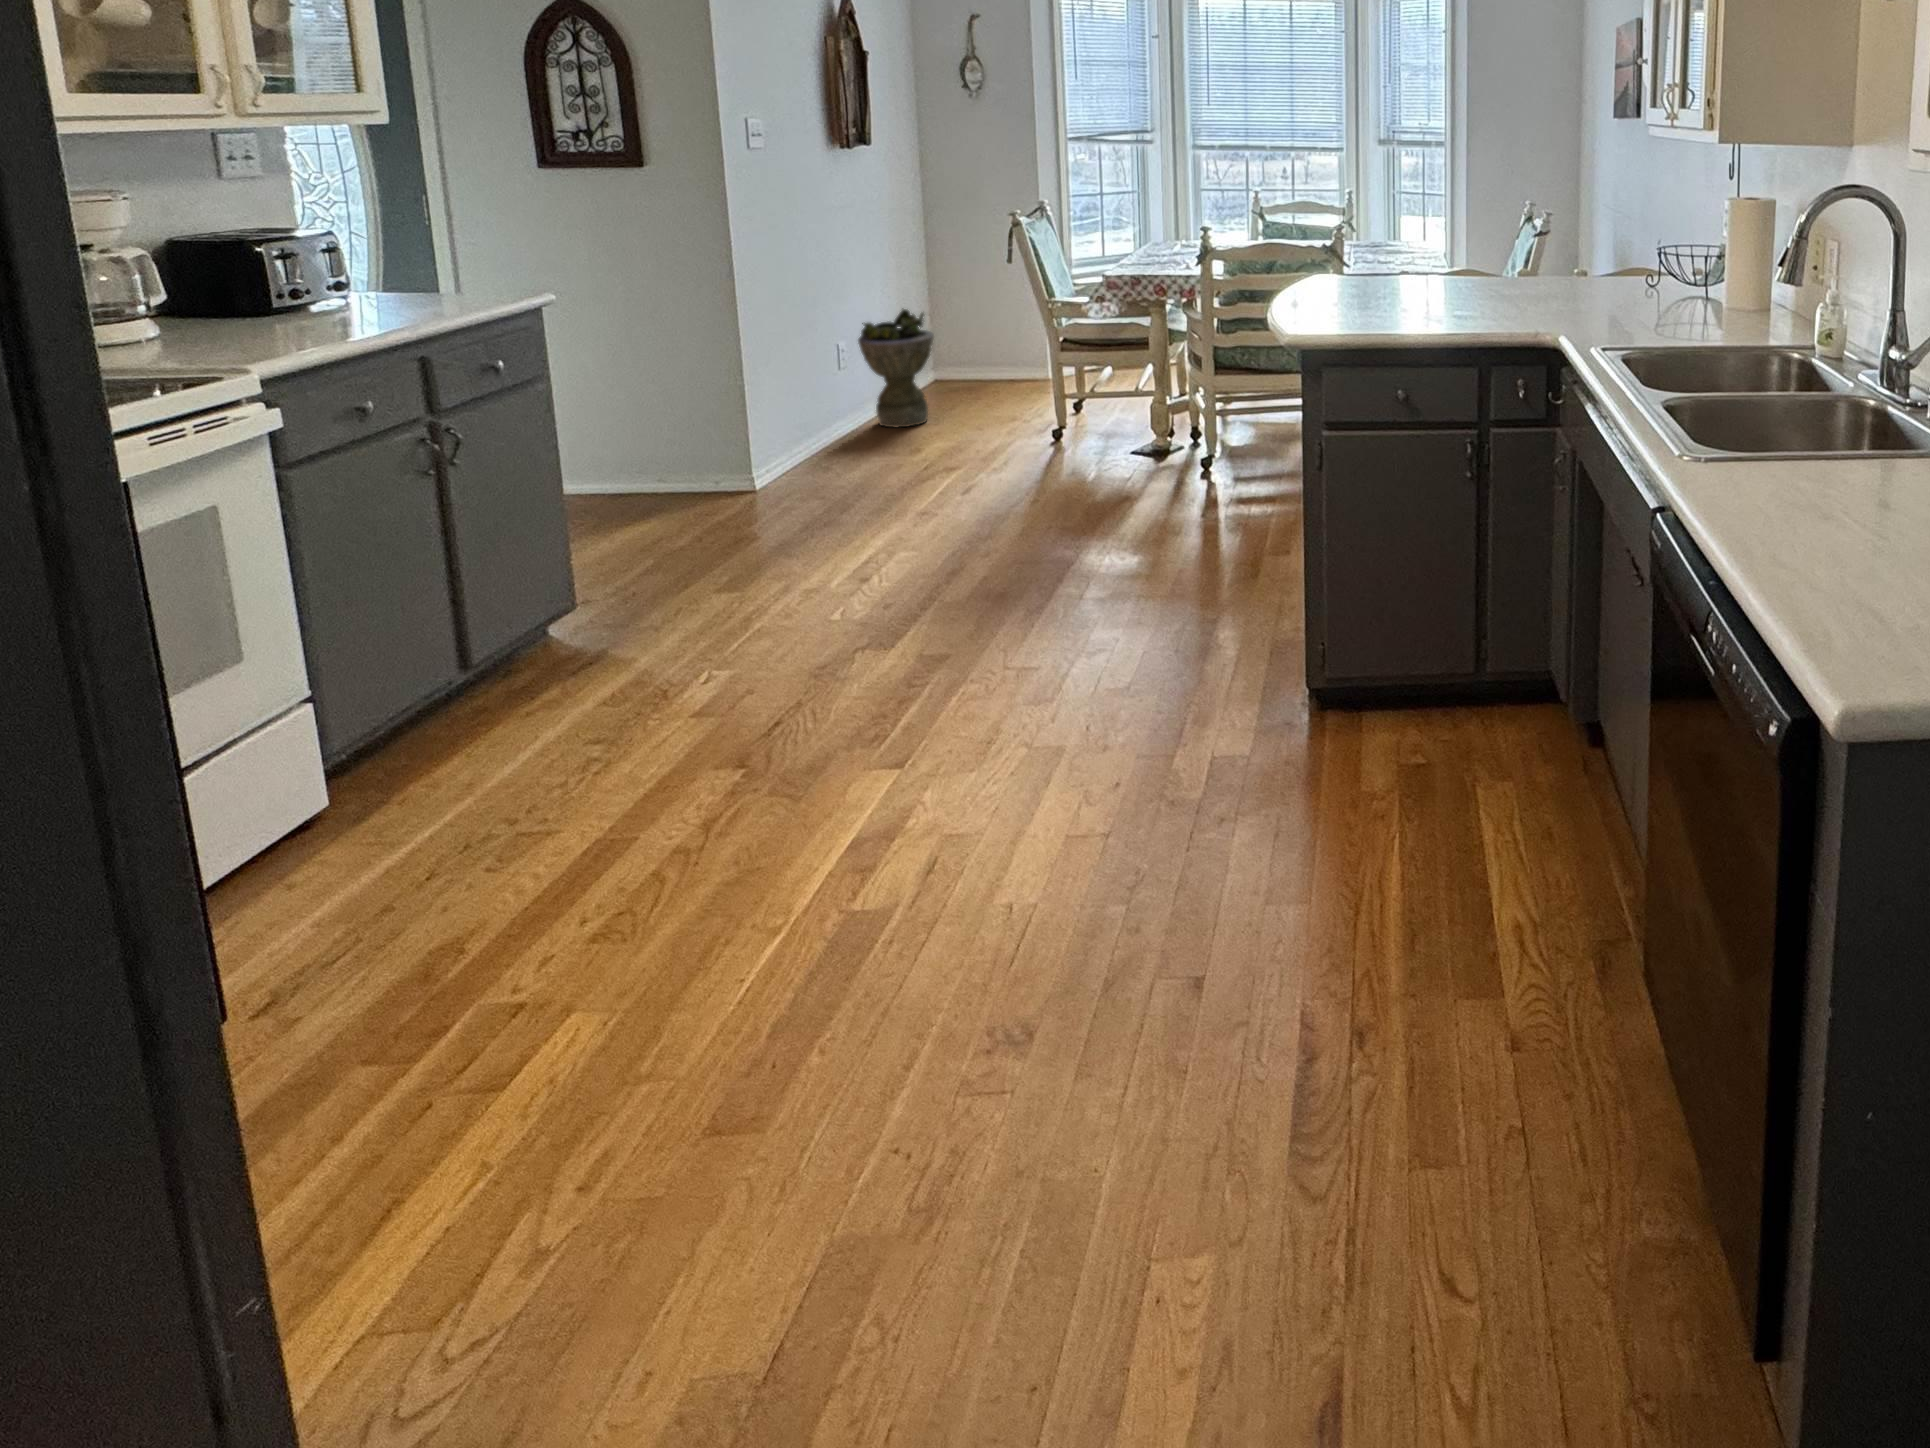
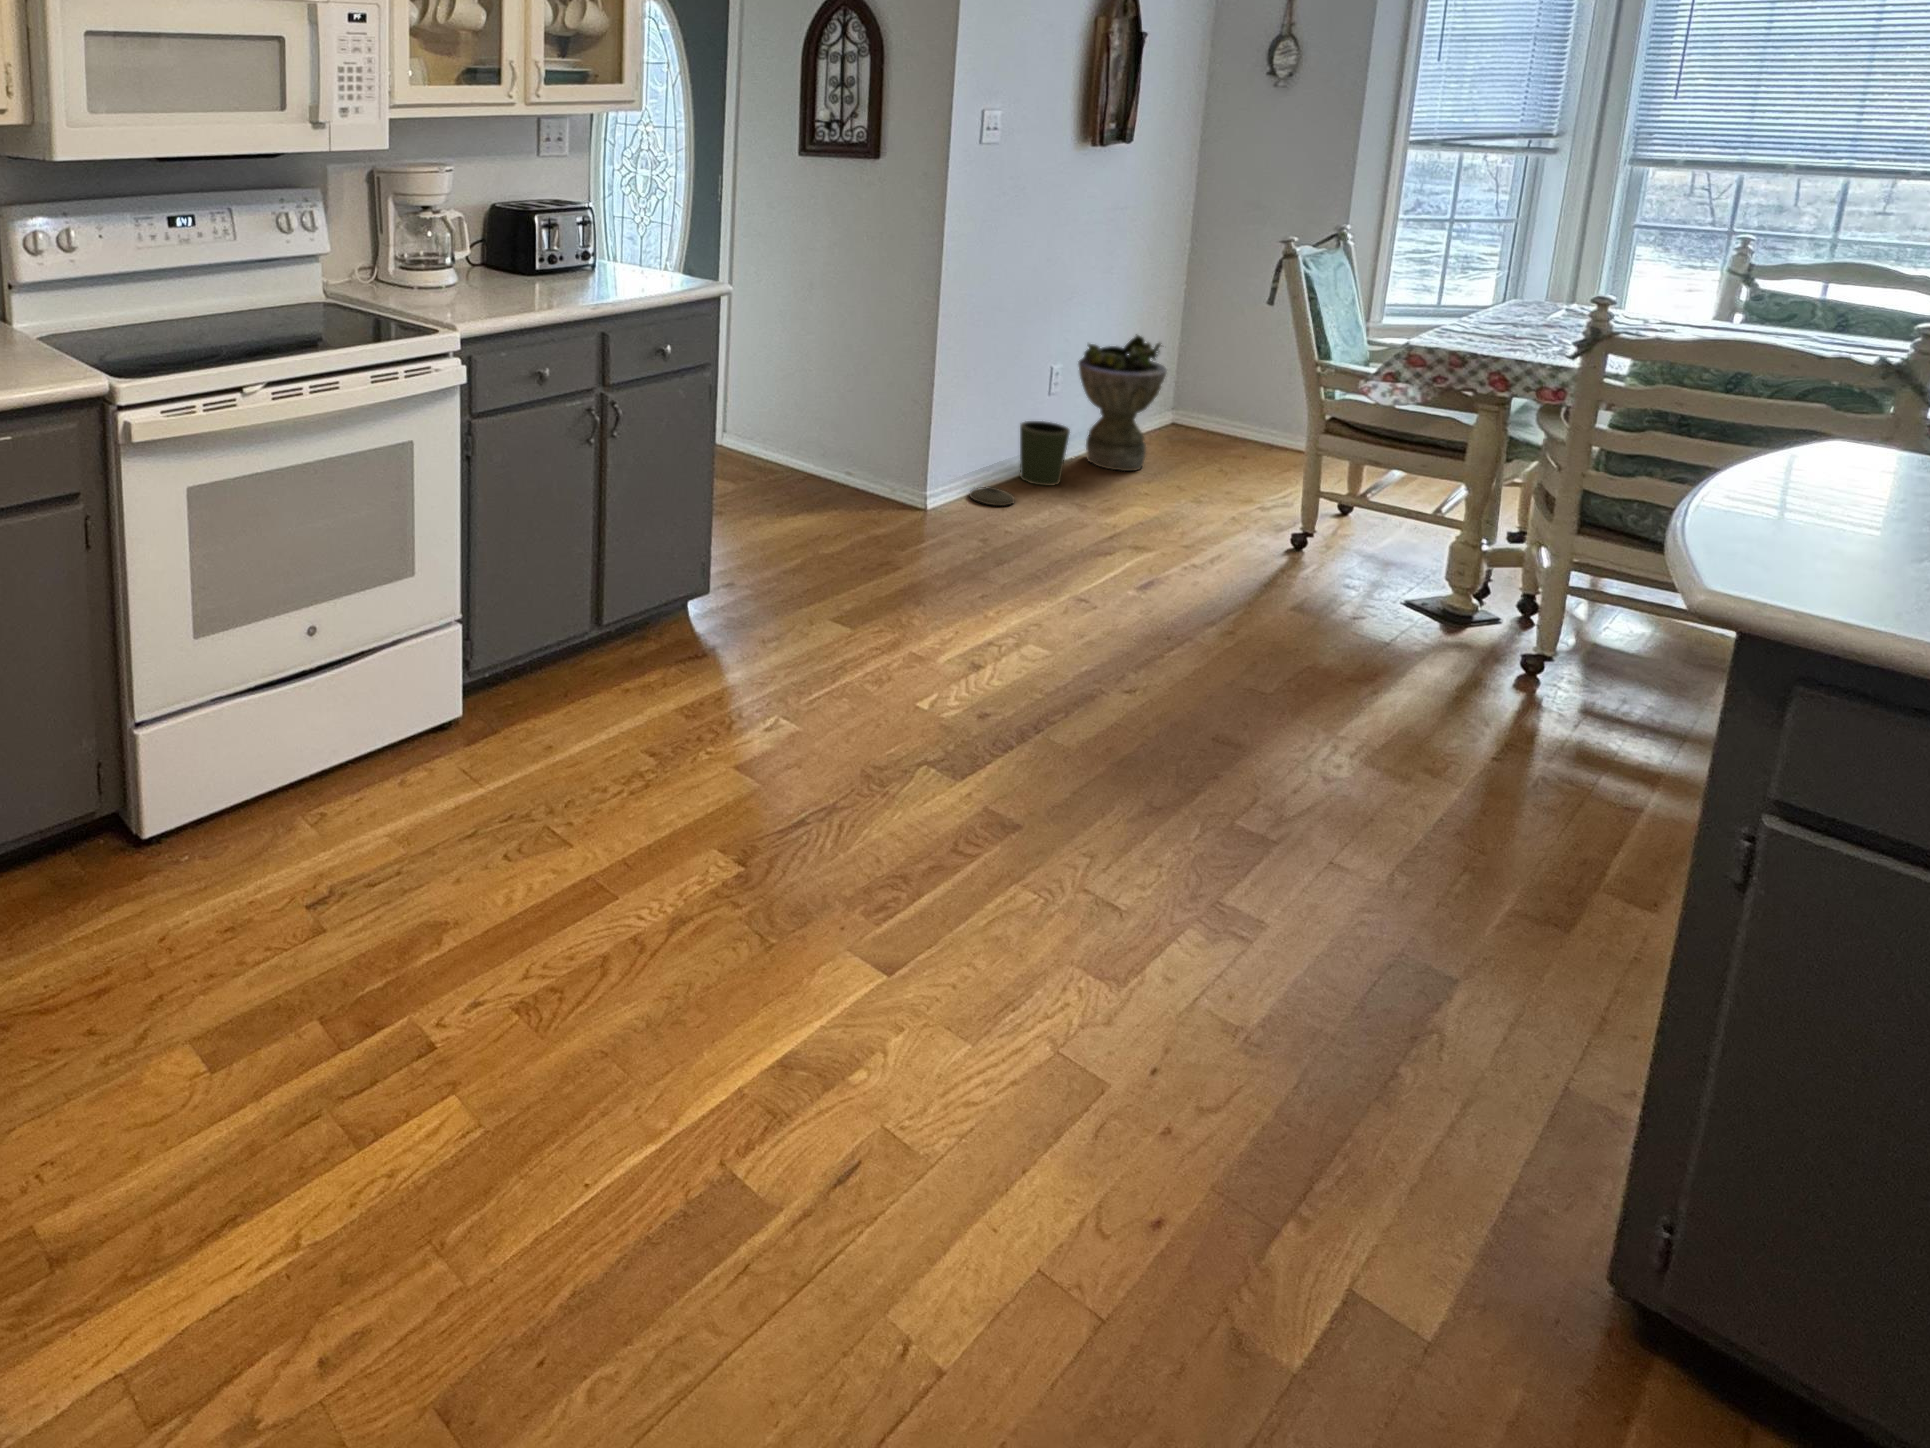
trash can: none [789,396,867,477] -> present [970,421,1070,506]

